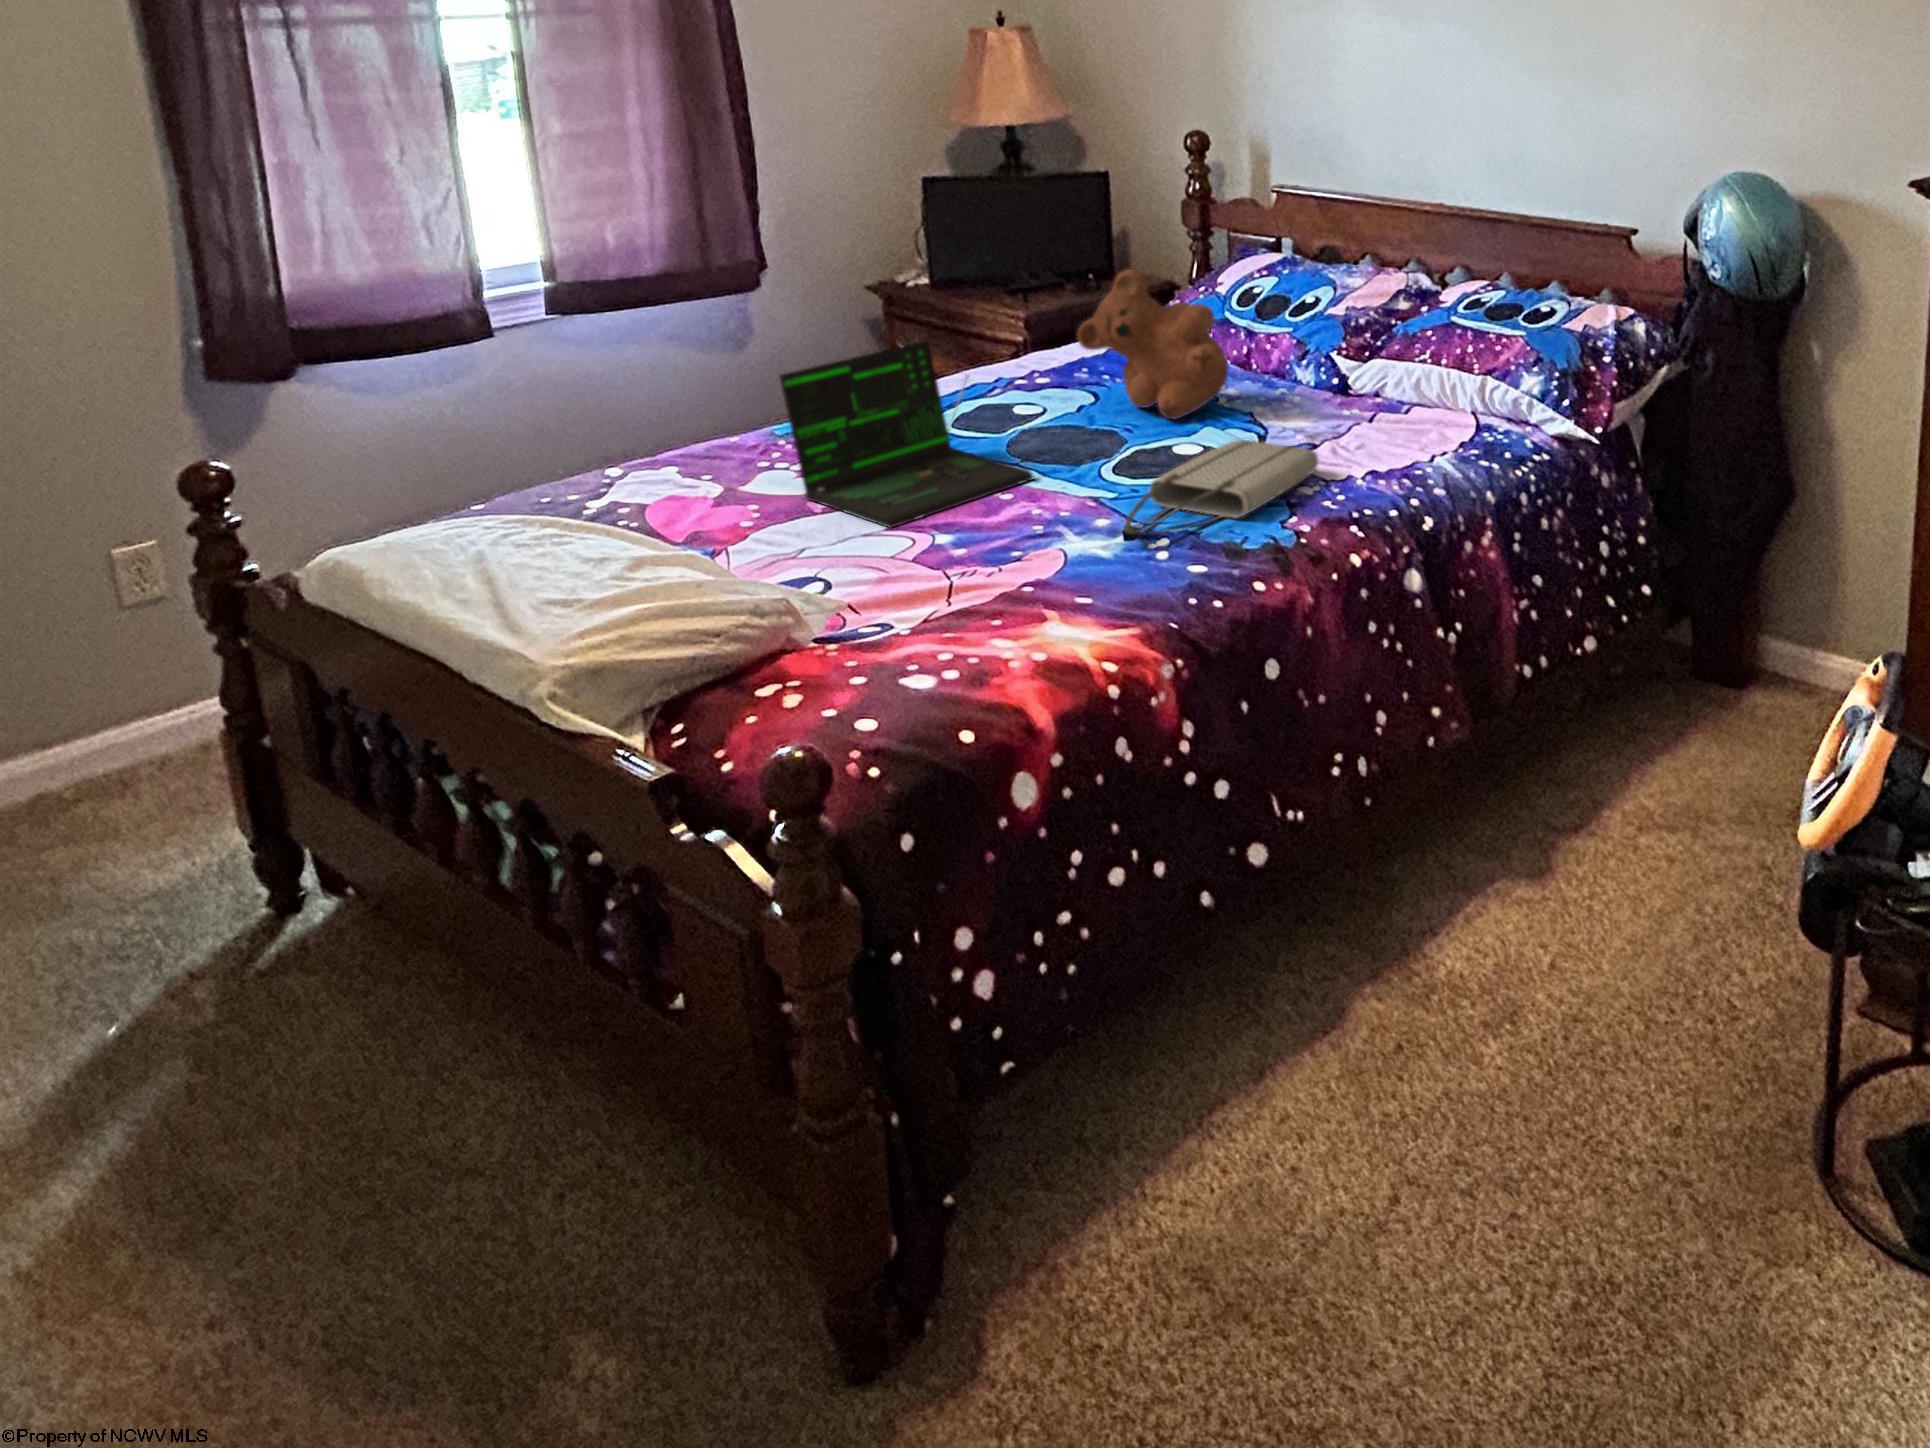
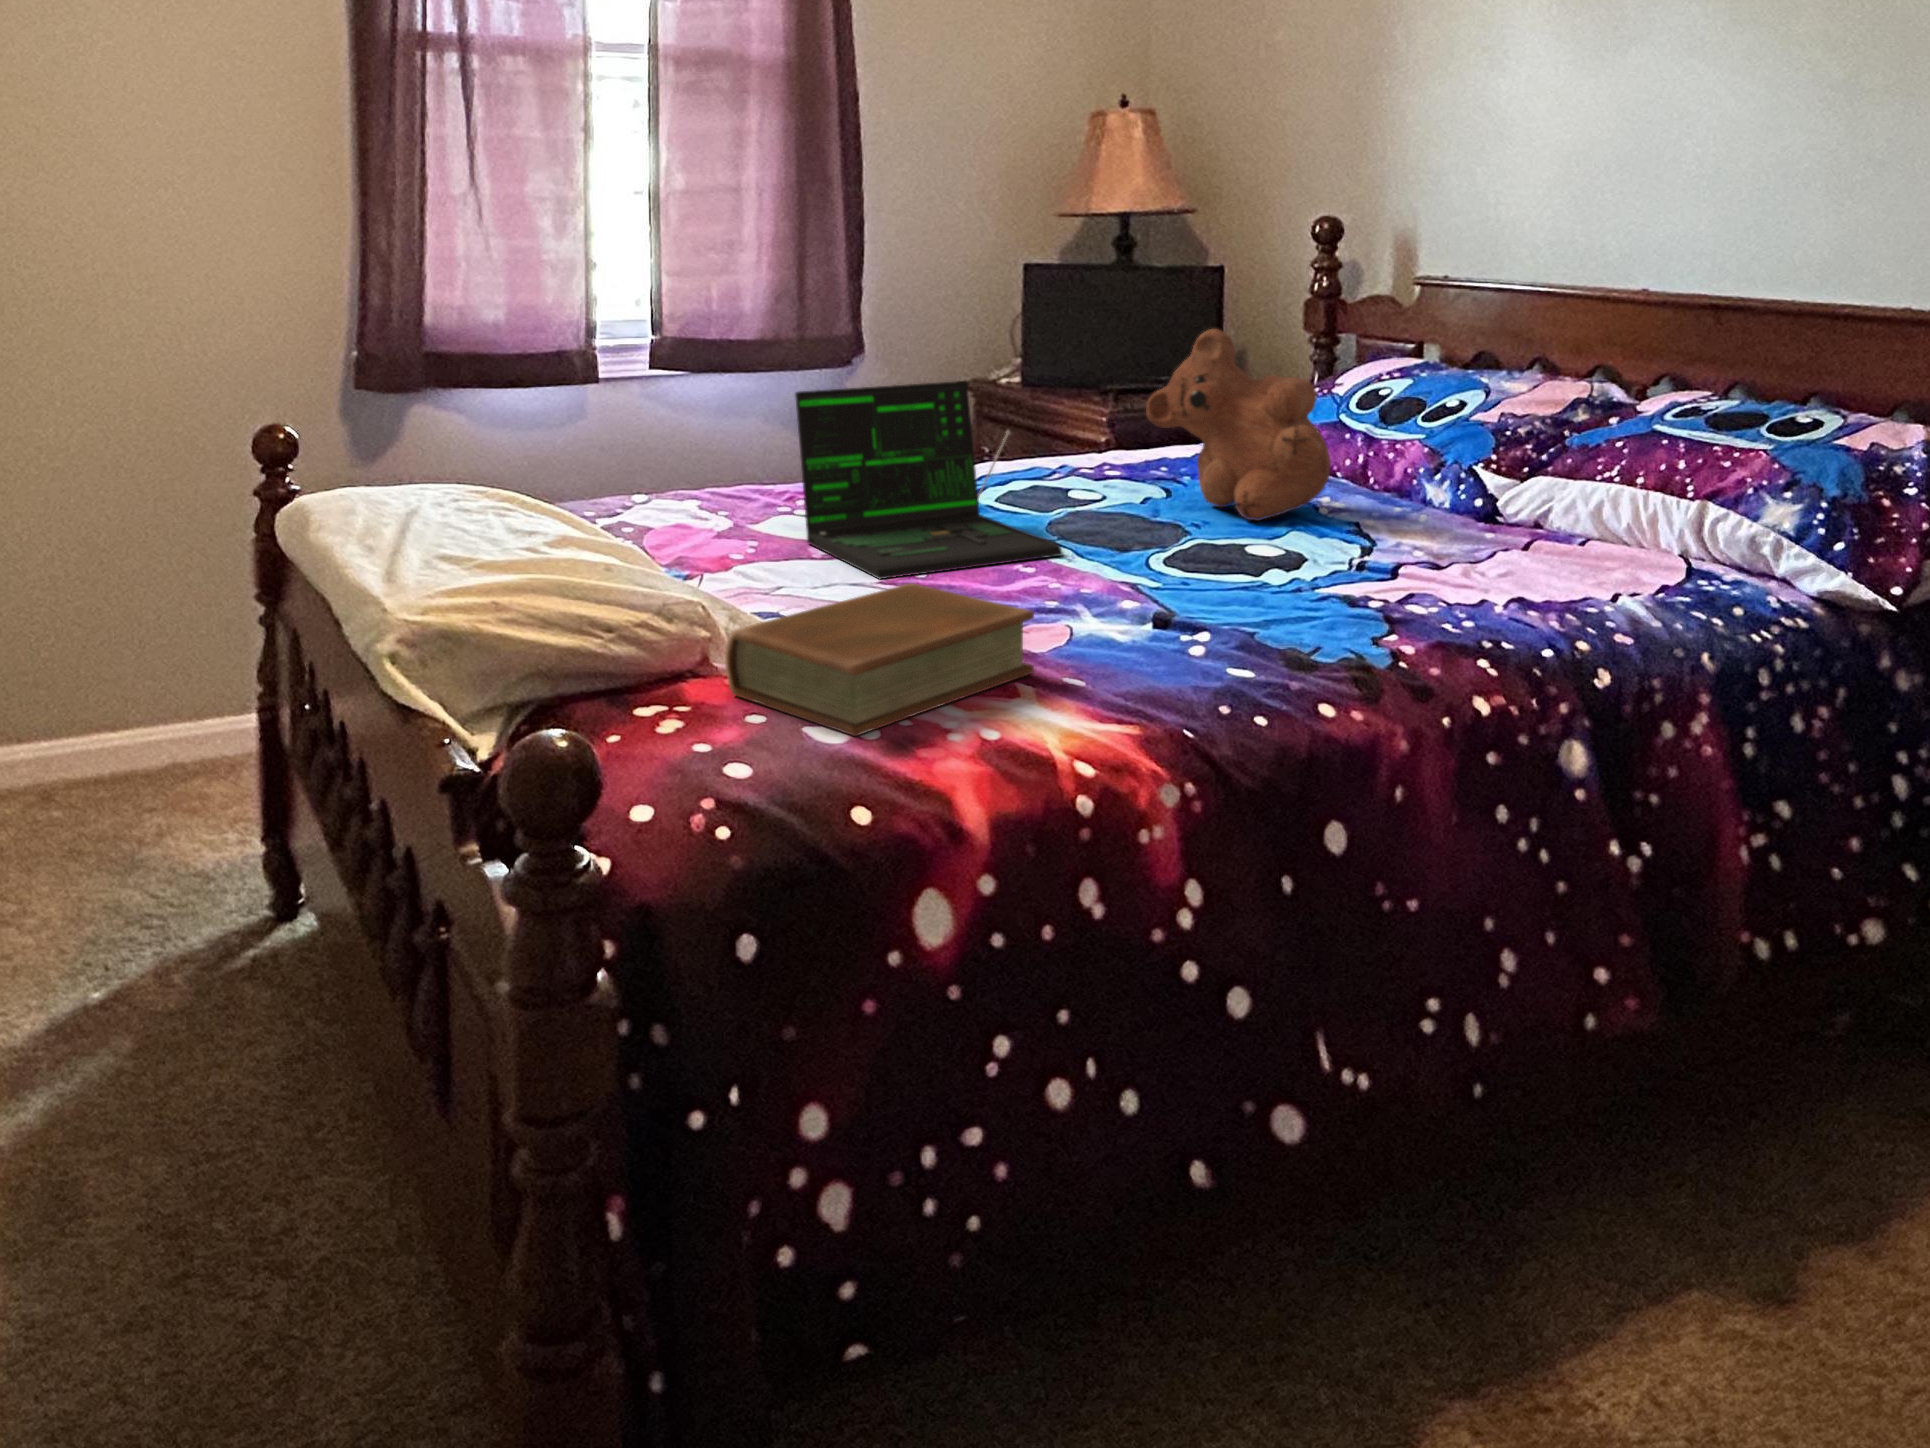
tote bag: present [1124,440,1318,535] -> none [1150,537,1439,624]
book: none [814,544,1052,679] -> present [725,583,1034,736]

